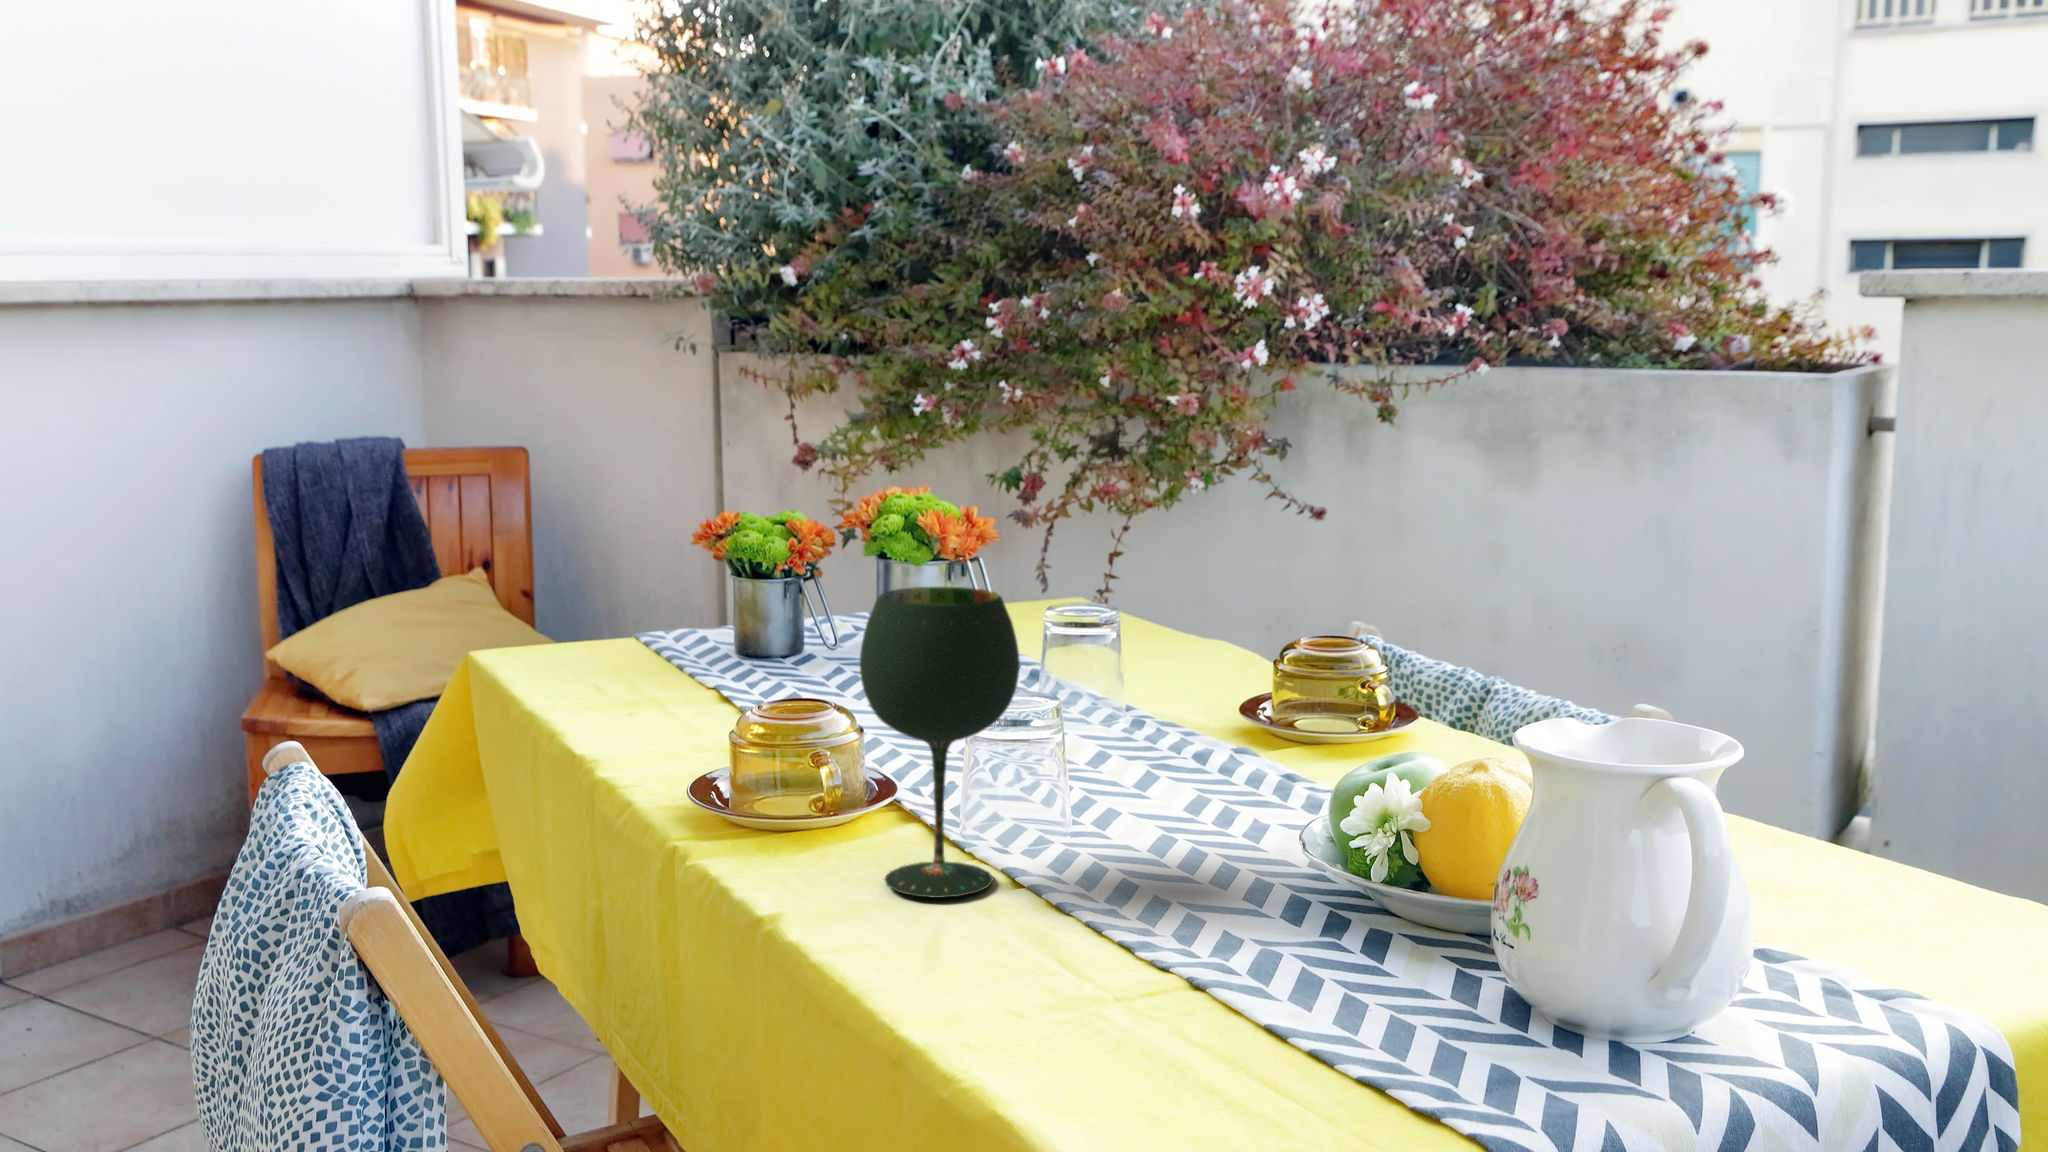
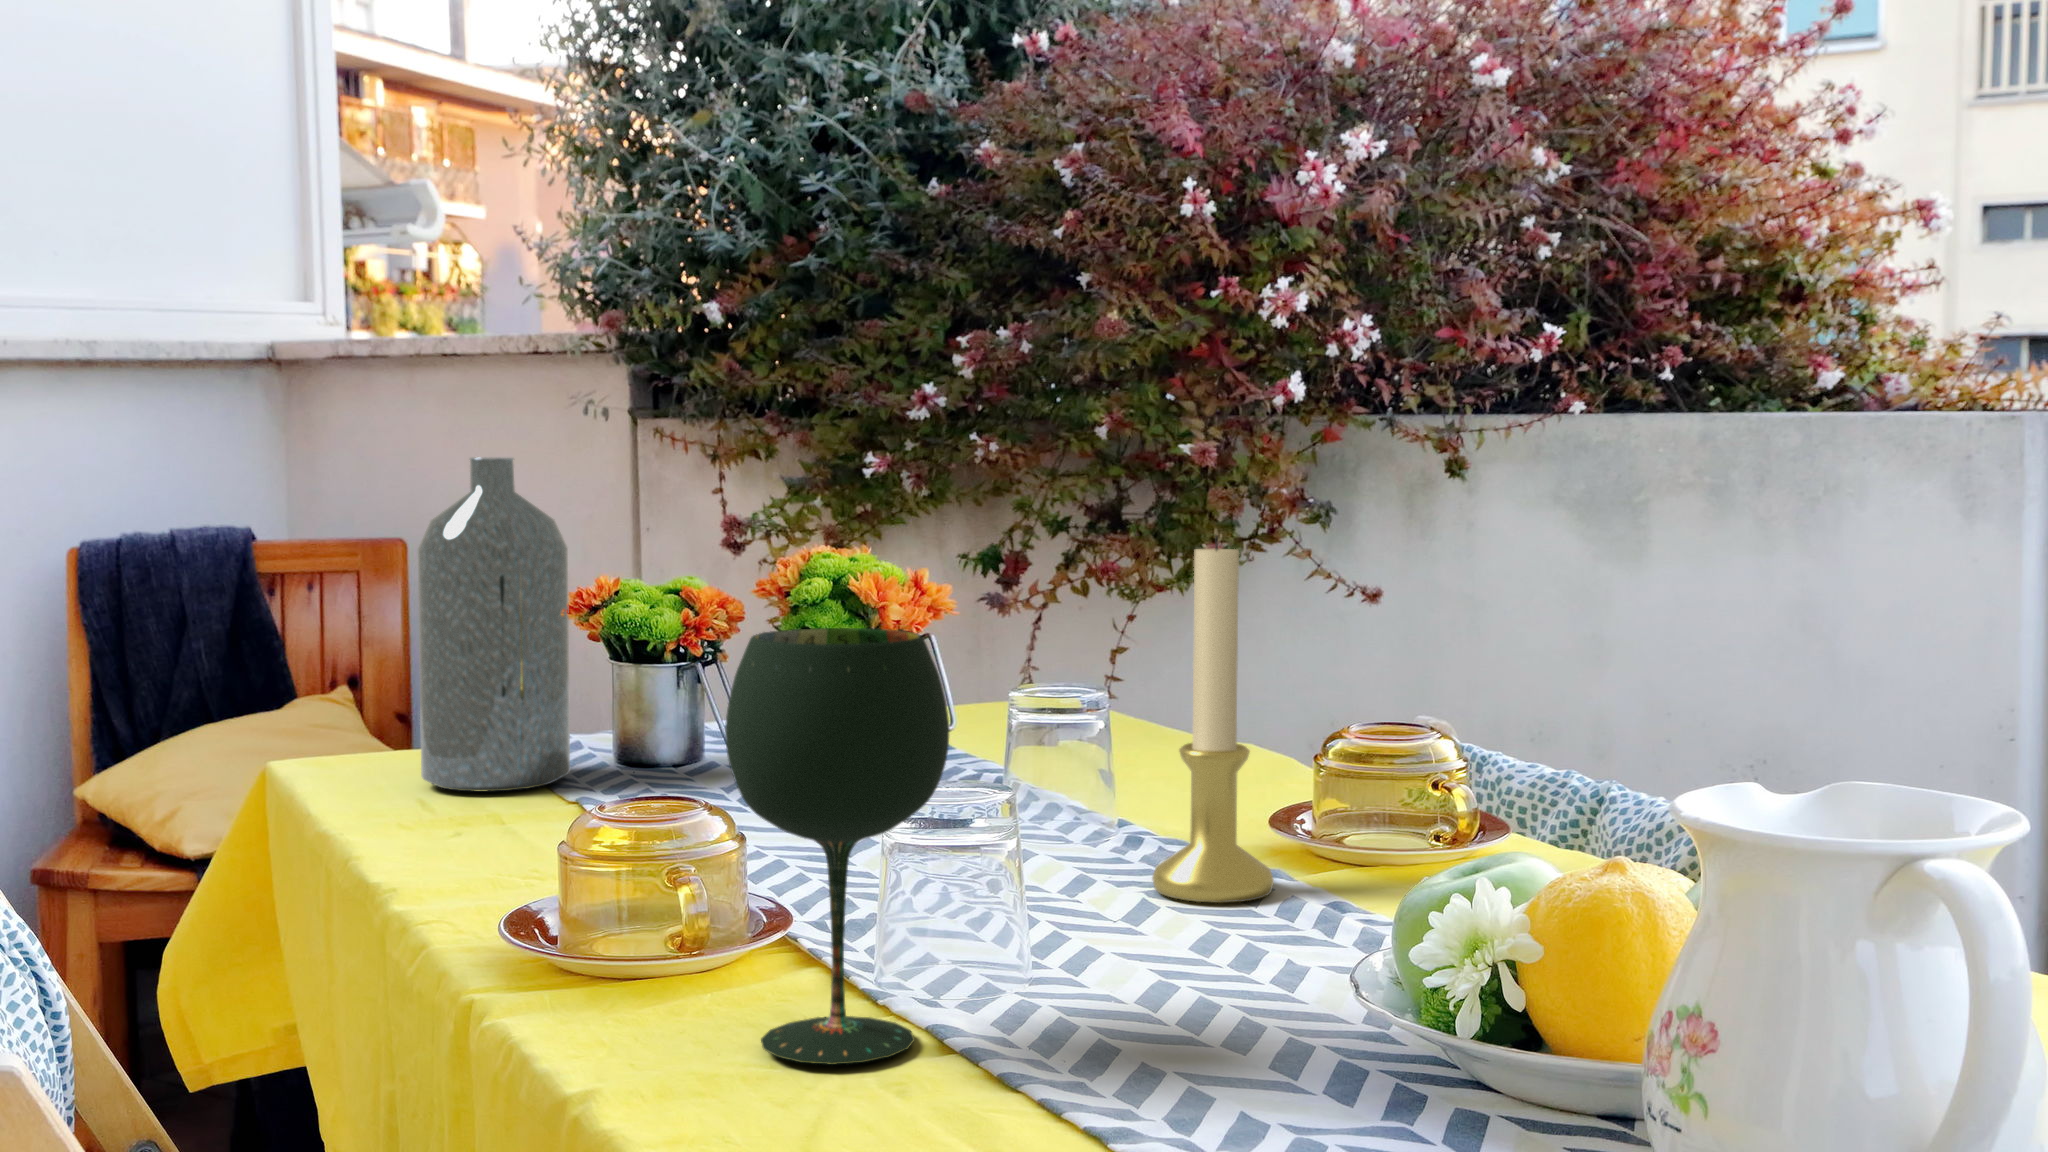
bottle: none [588,420,704,677] -> present [418,457,570,792]
candle holder: none [1154,502,1245,774] -> present [1152,537,1274,903]

